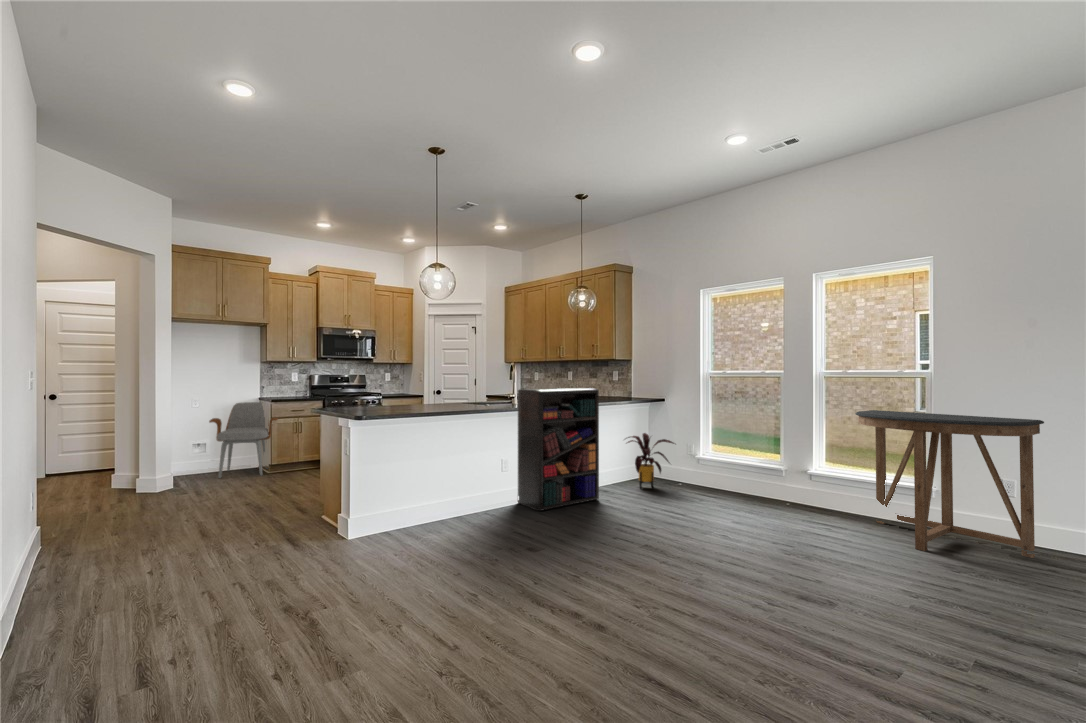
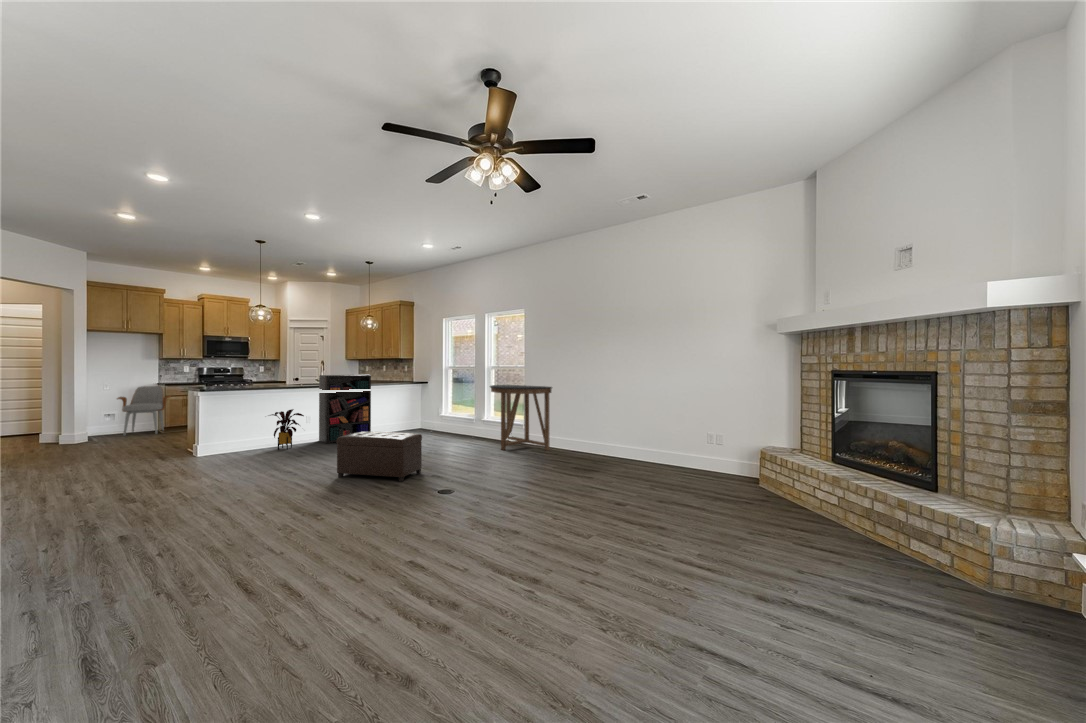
house plant: present [627,433,674,489] -> present [270,409,304,450]
ottoman: none [702,524,915,685] -> present [337,432,422,482]

